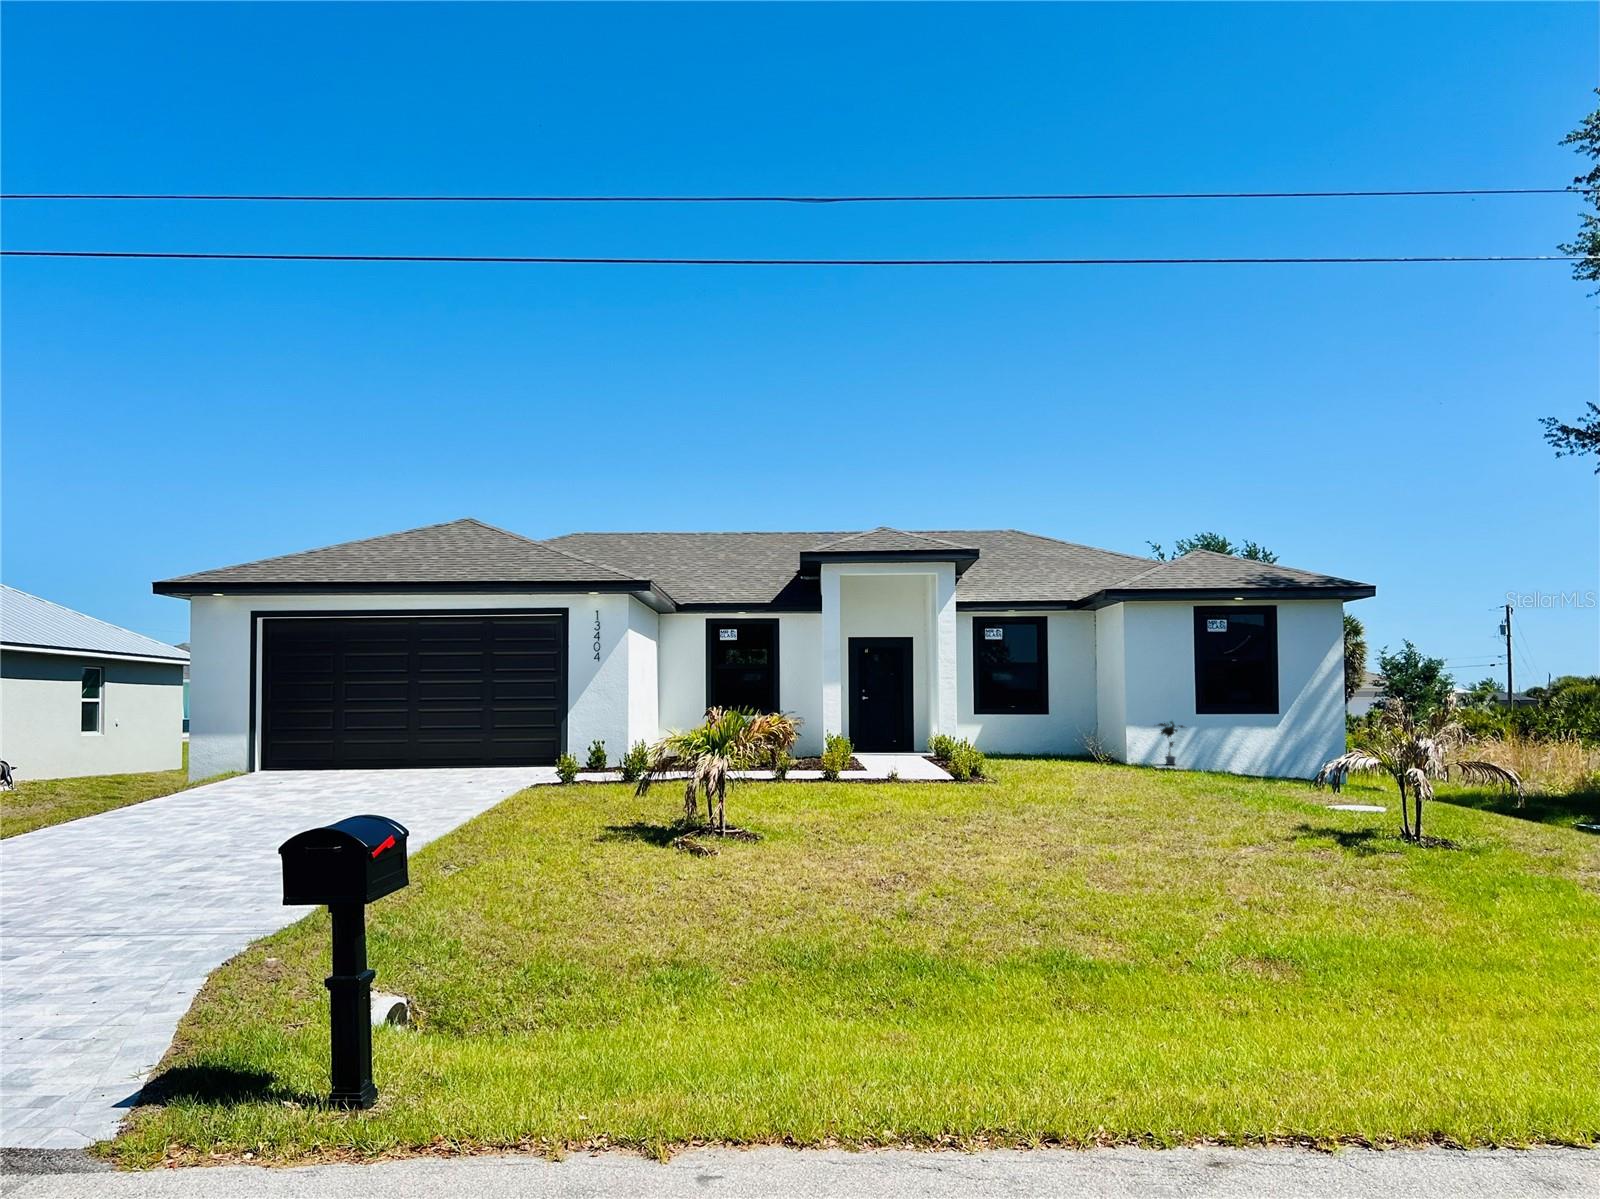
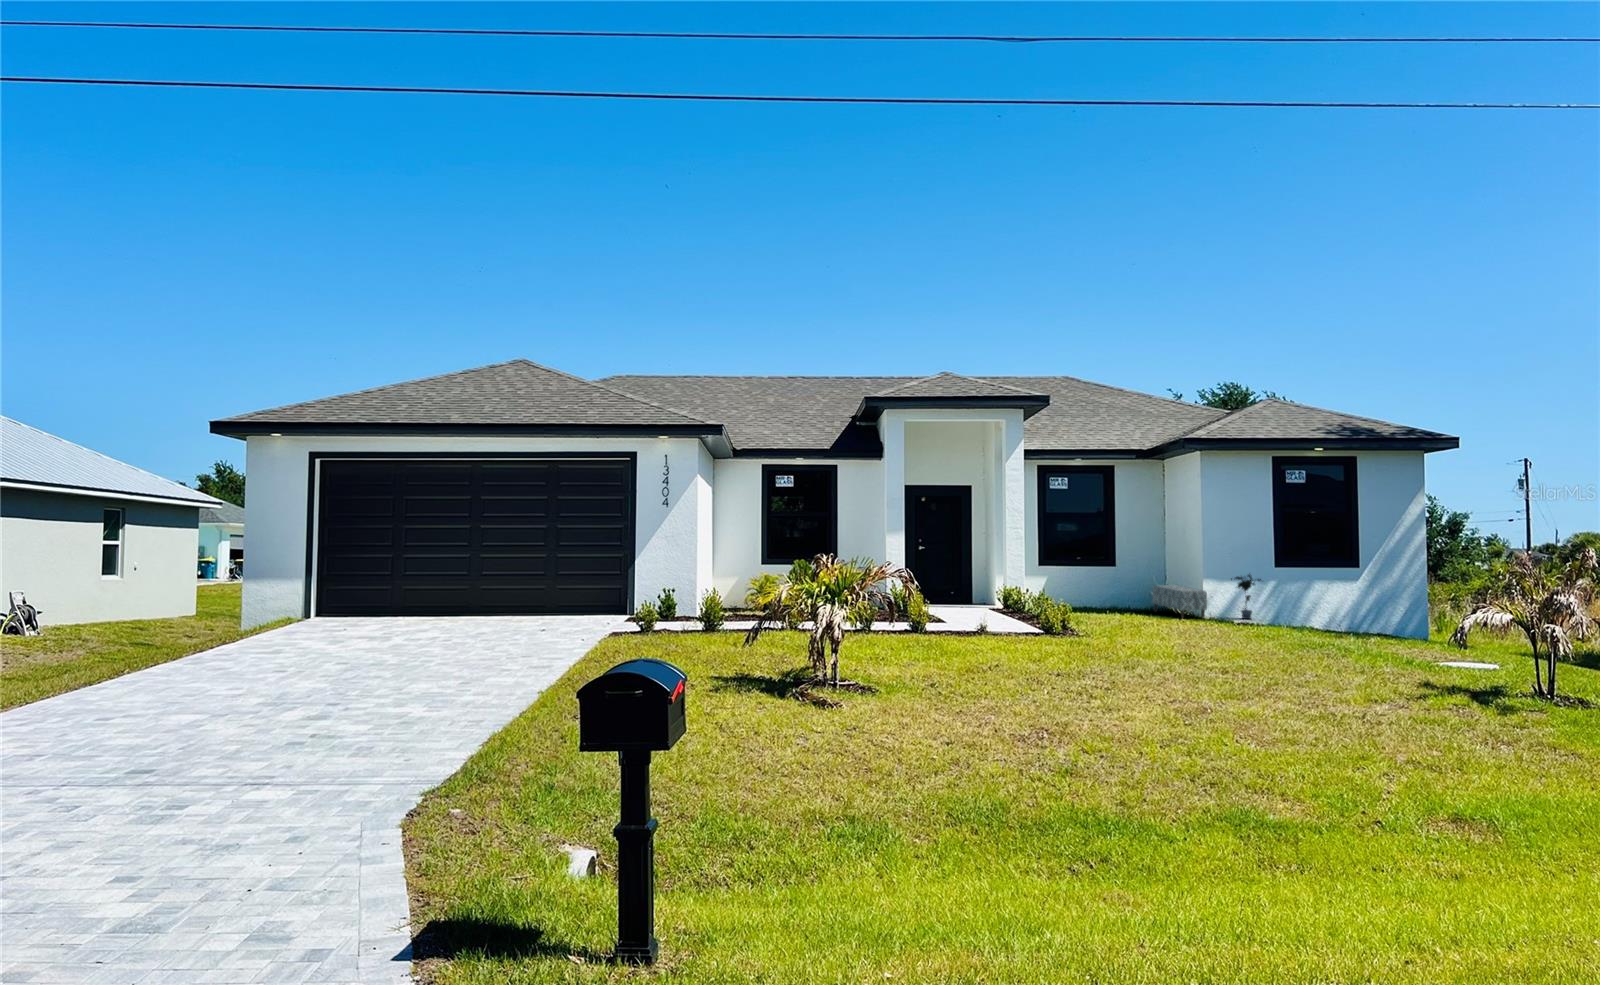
bench: none [1081,732,1131,765] -> present [1152,585,1207,618]

